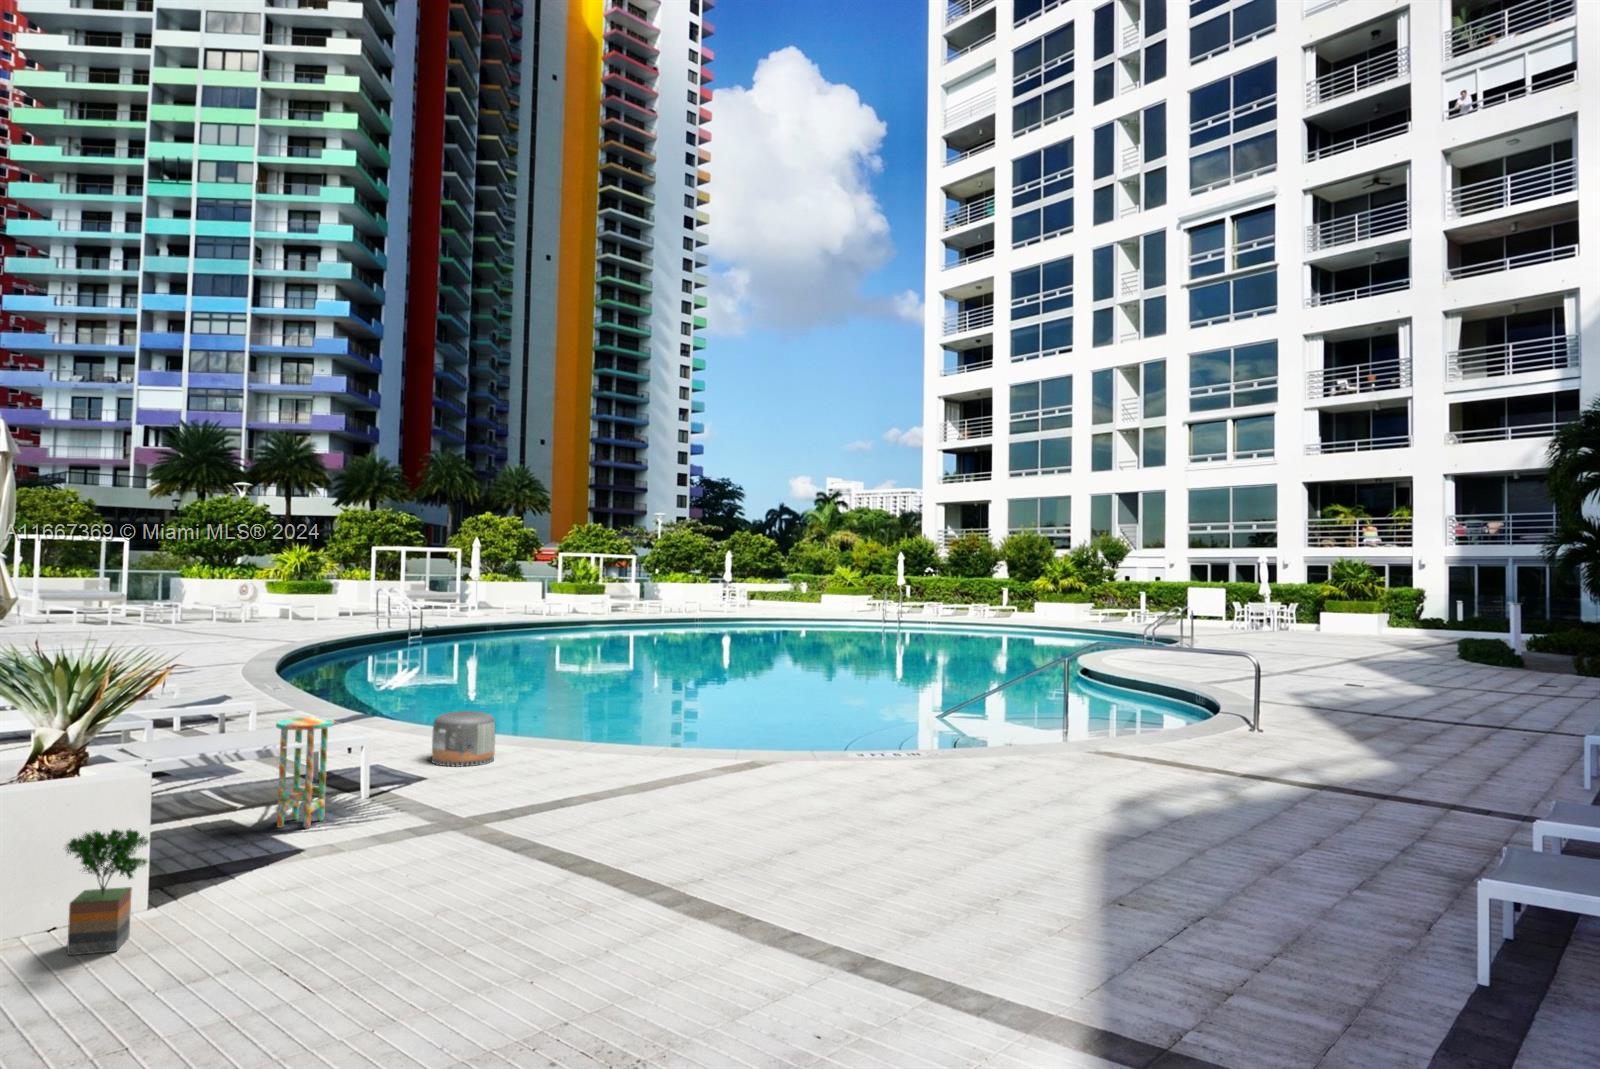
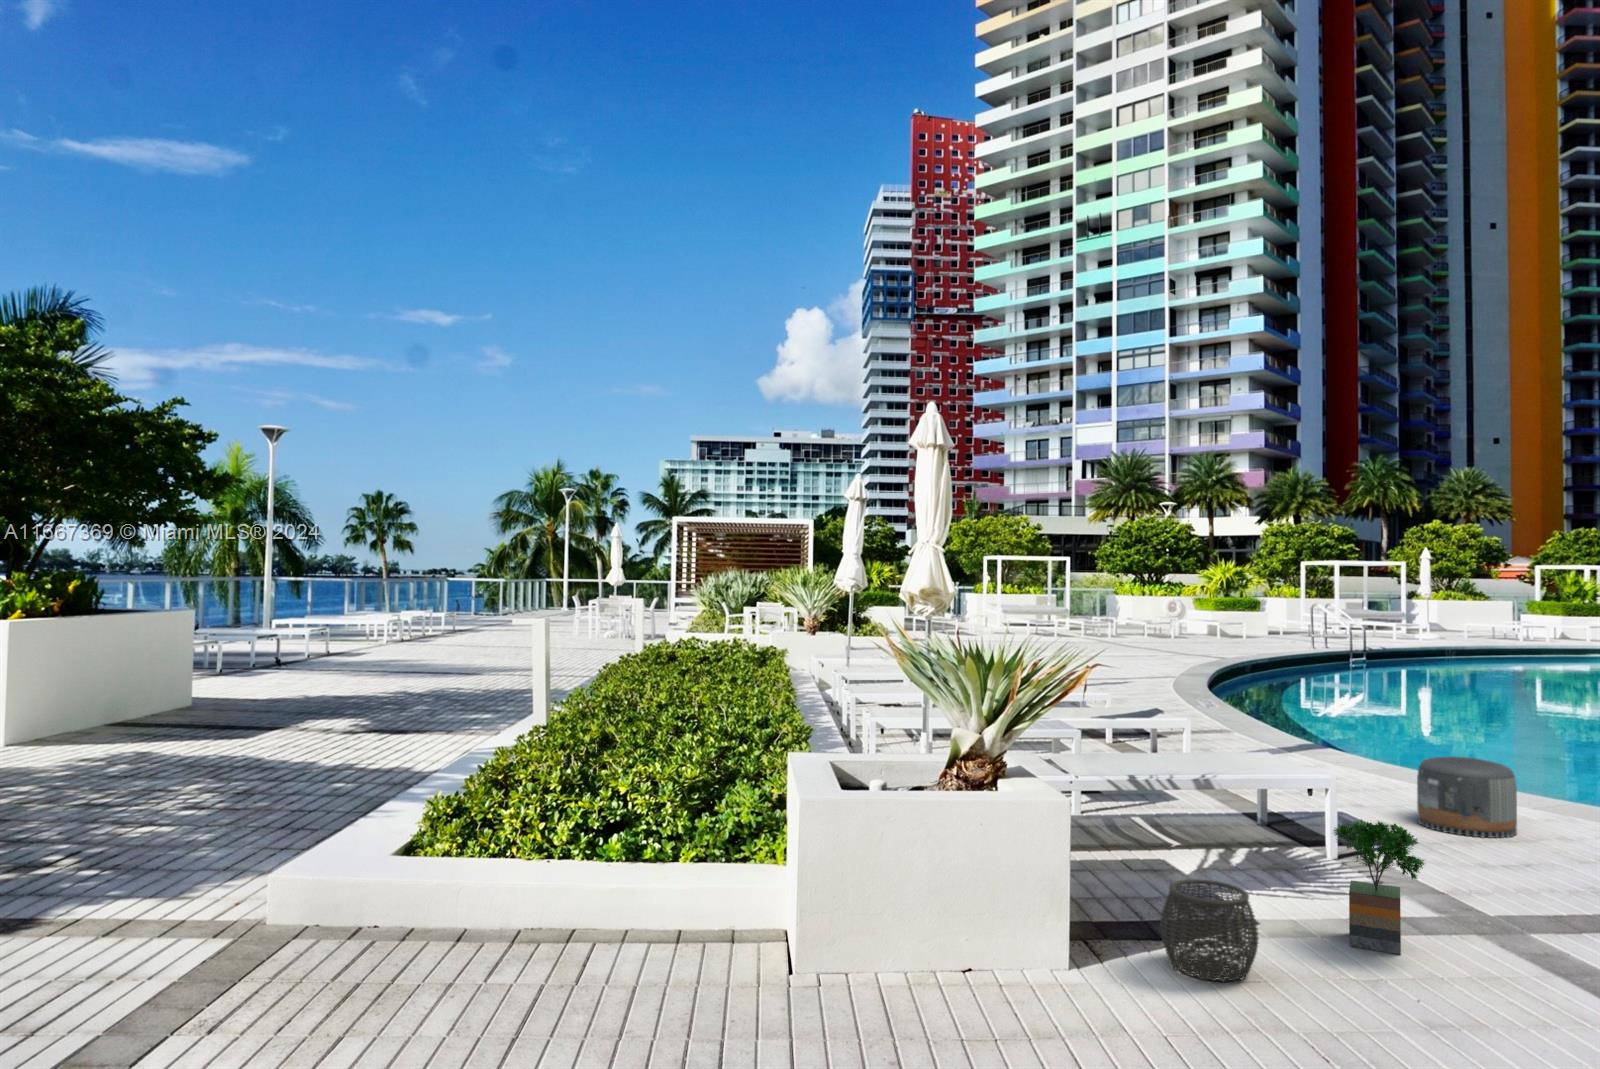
side table: present [276,717,334,828] -> none [1214,745,1288,893]
woven basket: none [227,819,303,891] -> present [1160,879,1259,982]
potted tree: present [66,829,149,955] -> present [1334,819,1424,955]

